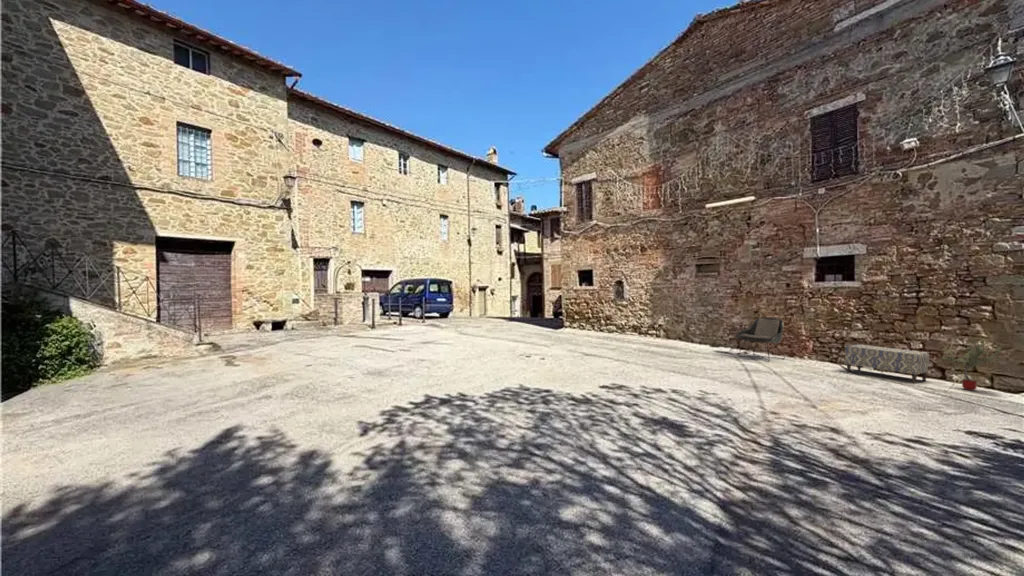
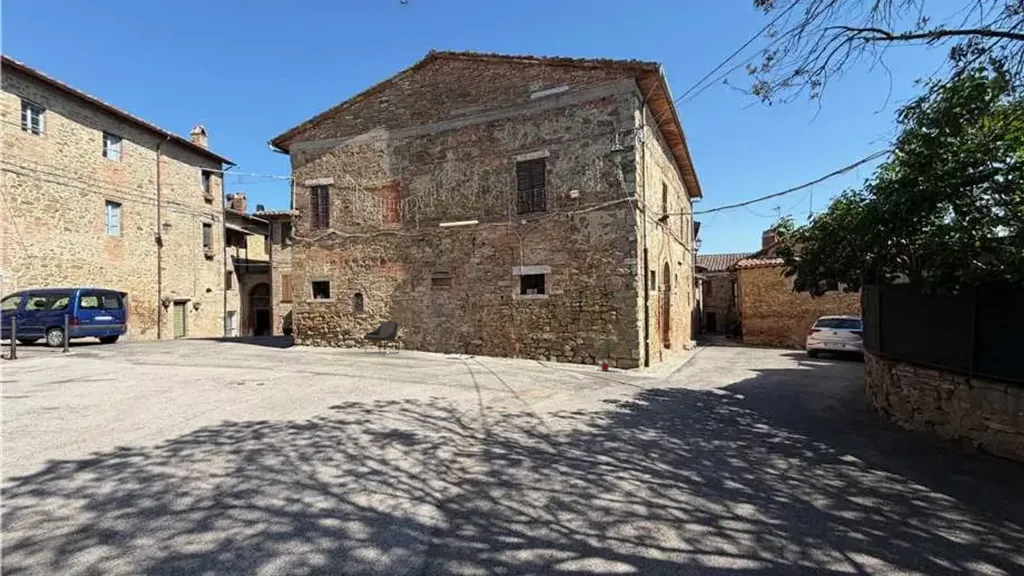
lounge chair: present [736,317,785,361] -> present [364,321,399,354]
bench: present [845,344,929,383] -> none [538,344,586,369]

